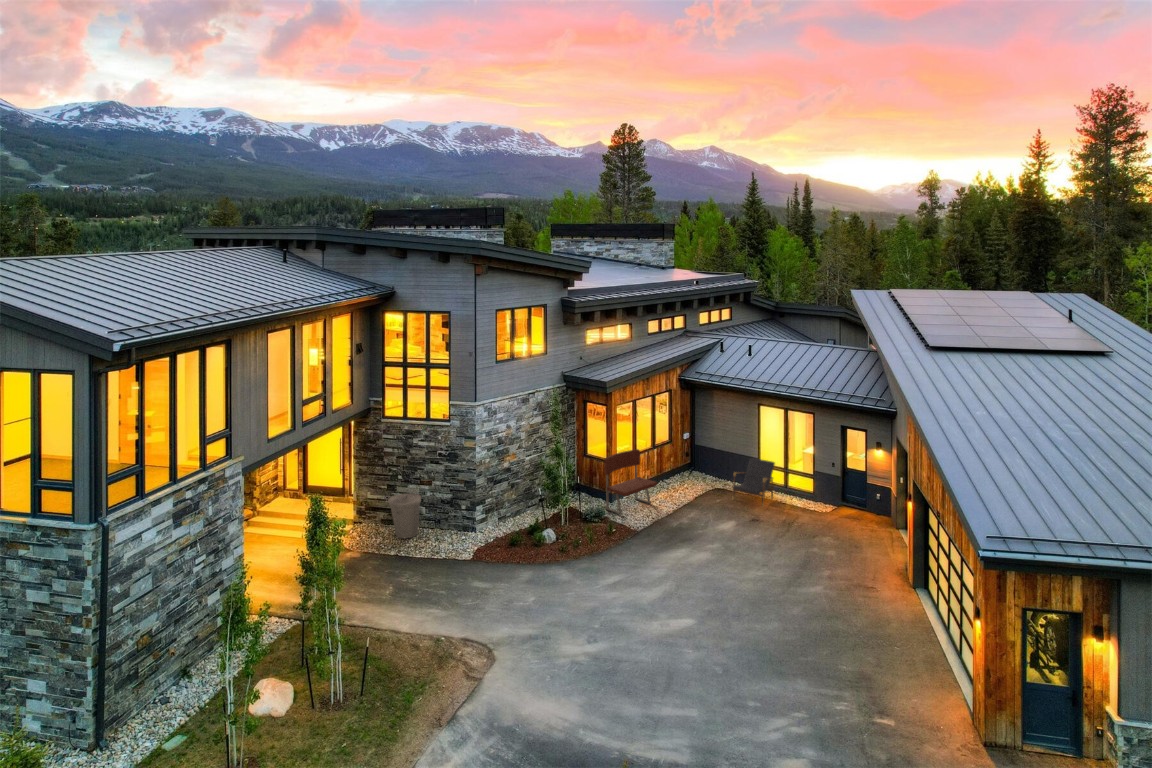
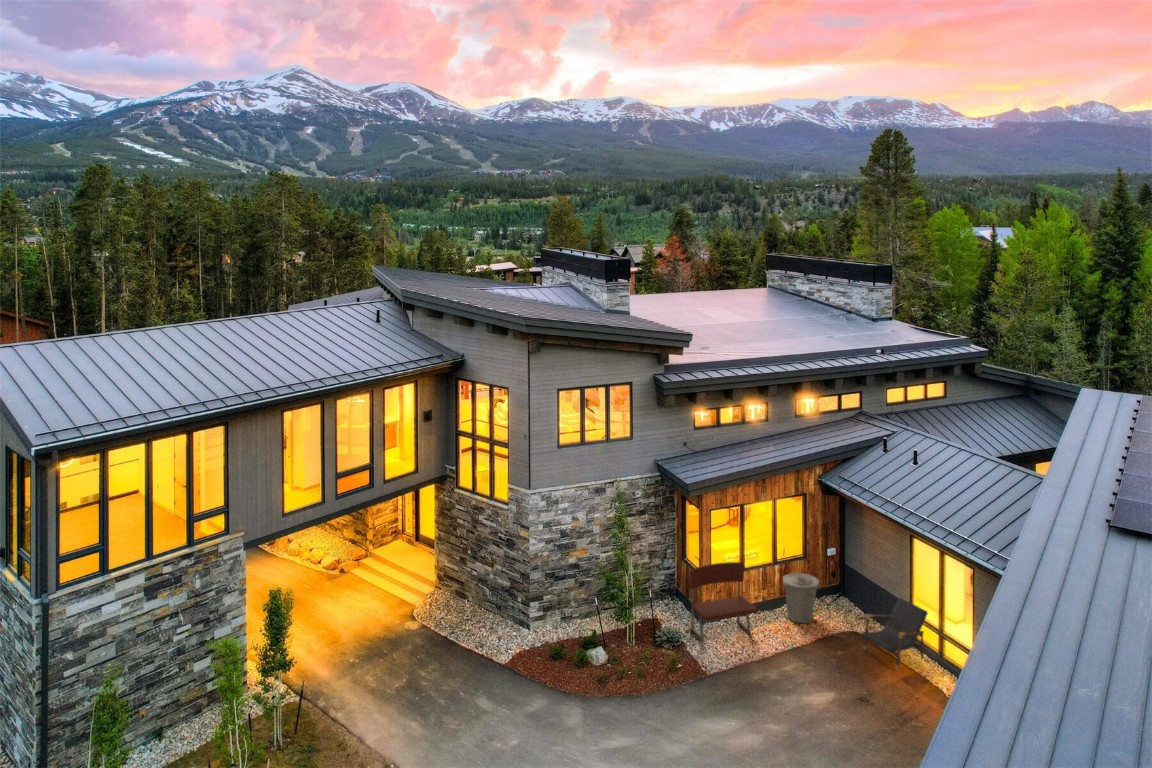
trash can: present [388,493,421,538] -> present [783,573,819,623]

